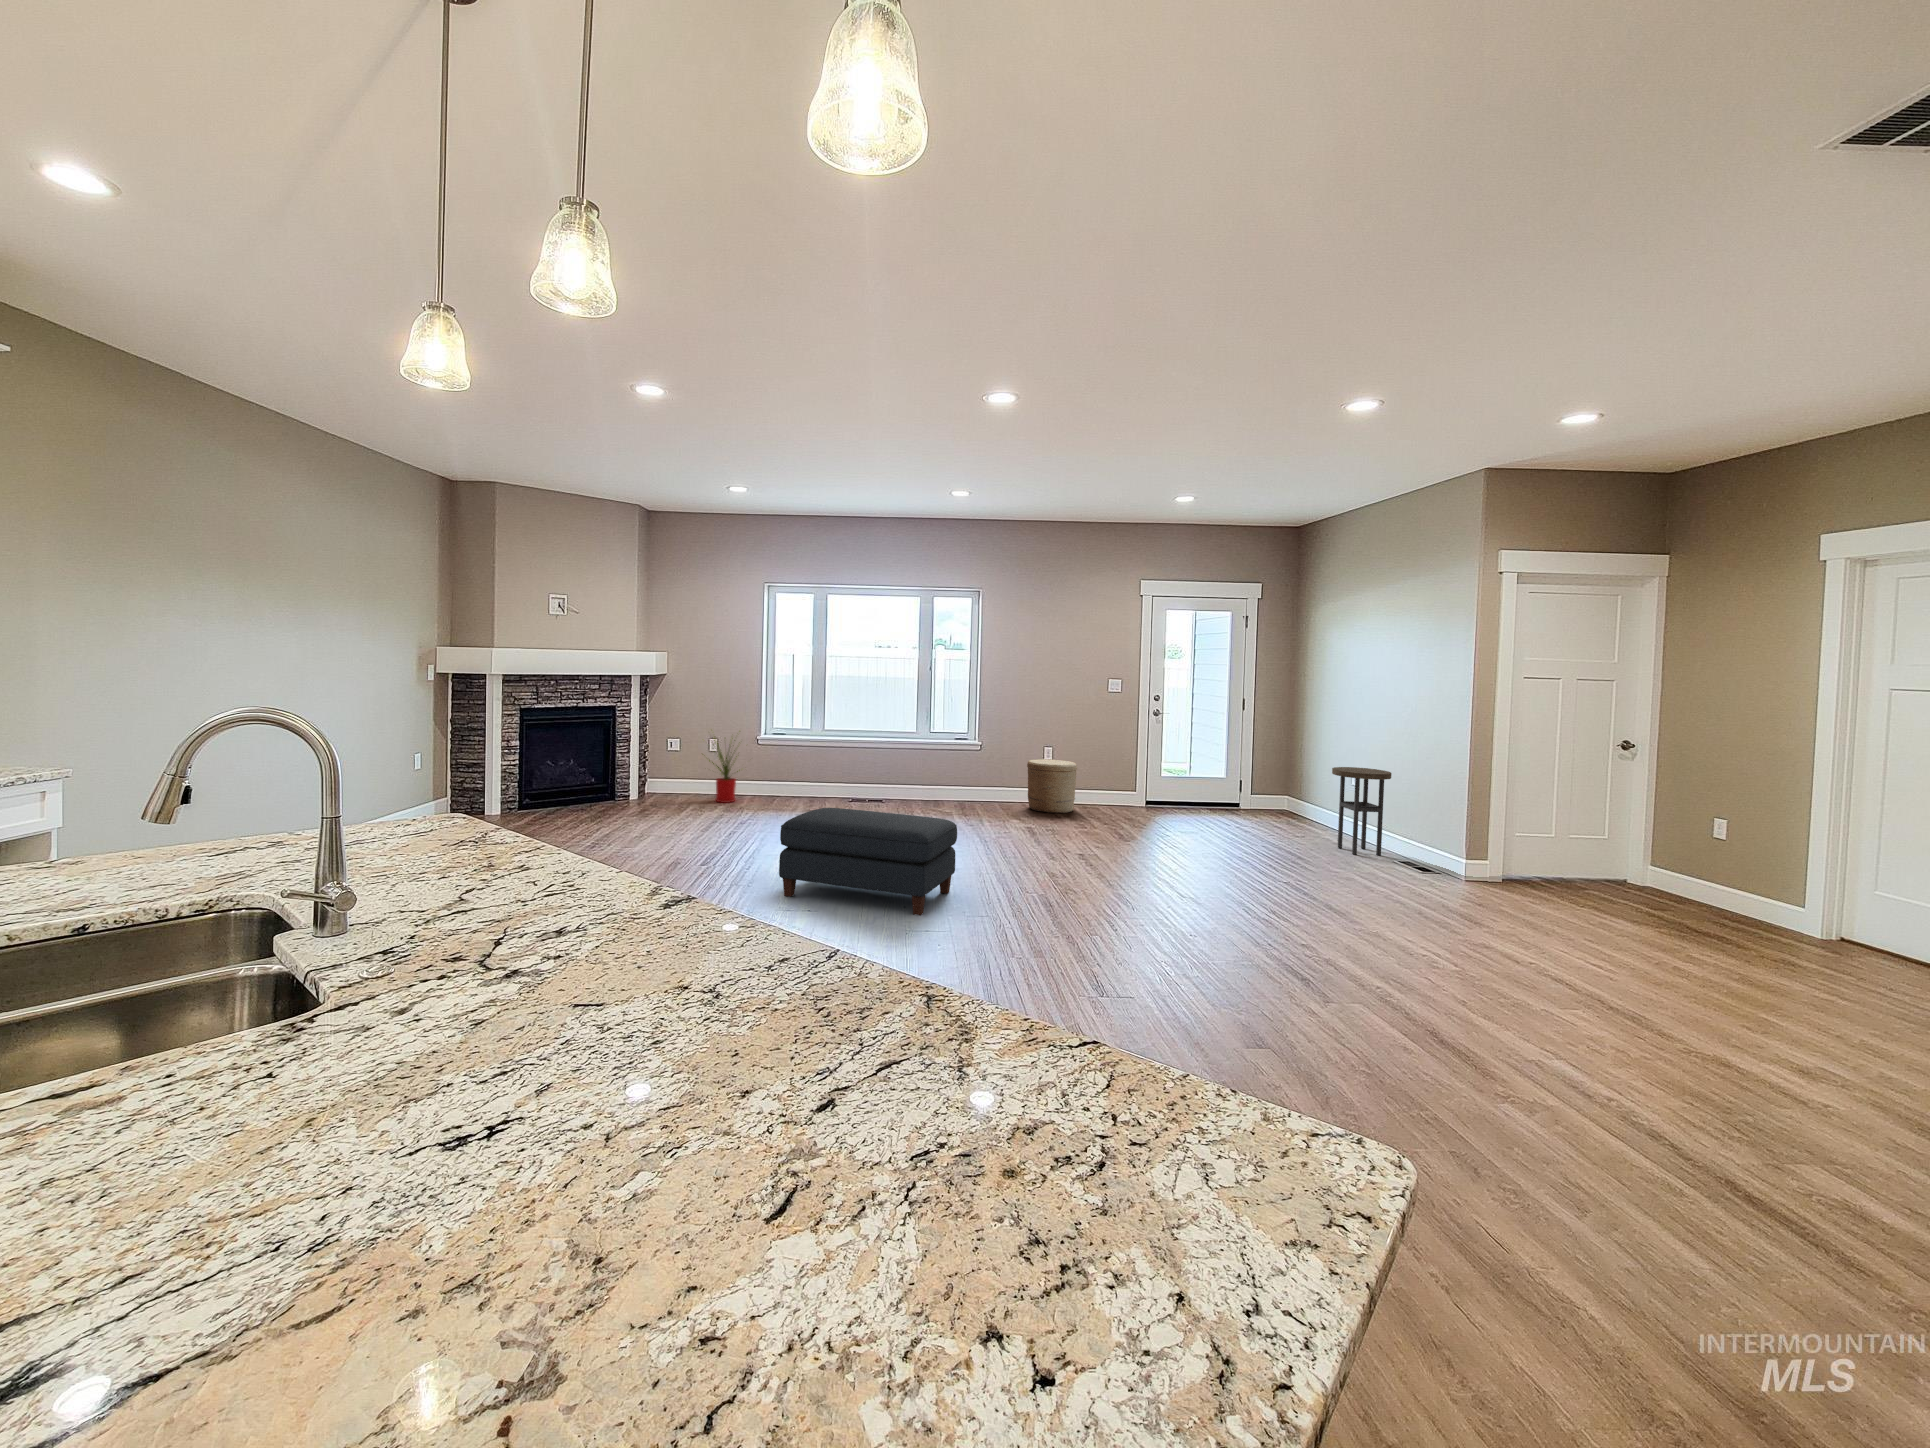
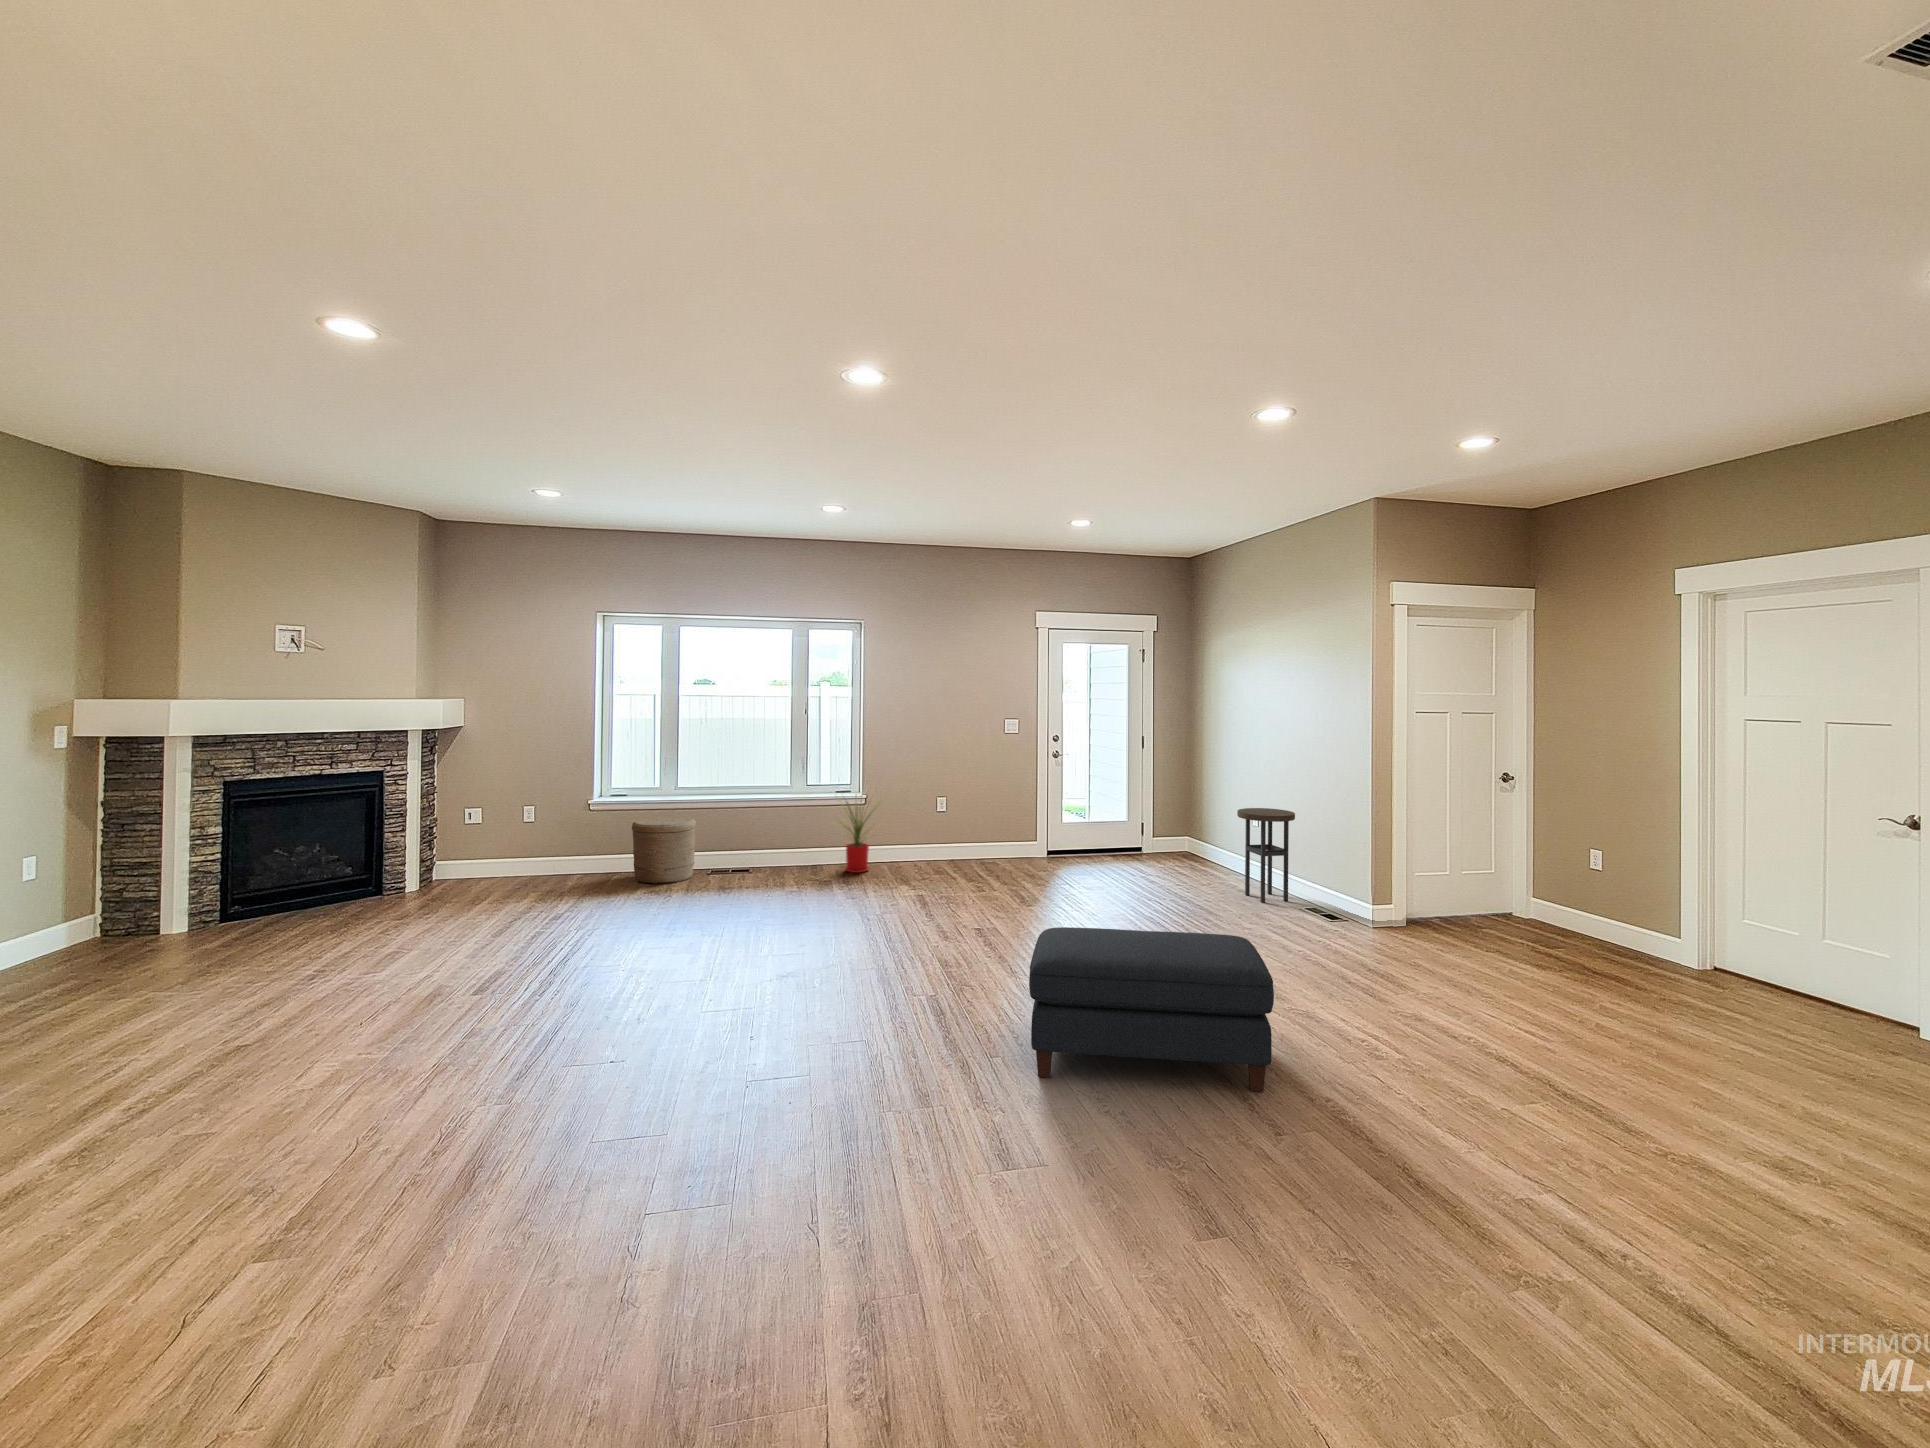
house plant: present [709,738,740,803] -> present [840,797,878,873]
woven basket: present [1027,759,1077,813] -> present [632,817,696,884]
ottoman: present [779,808,957,915] -> present [1029,927,1274,1092]

